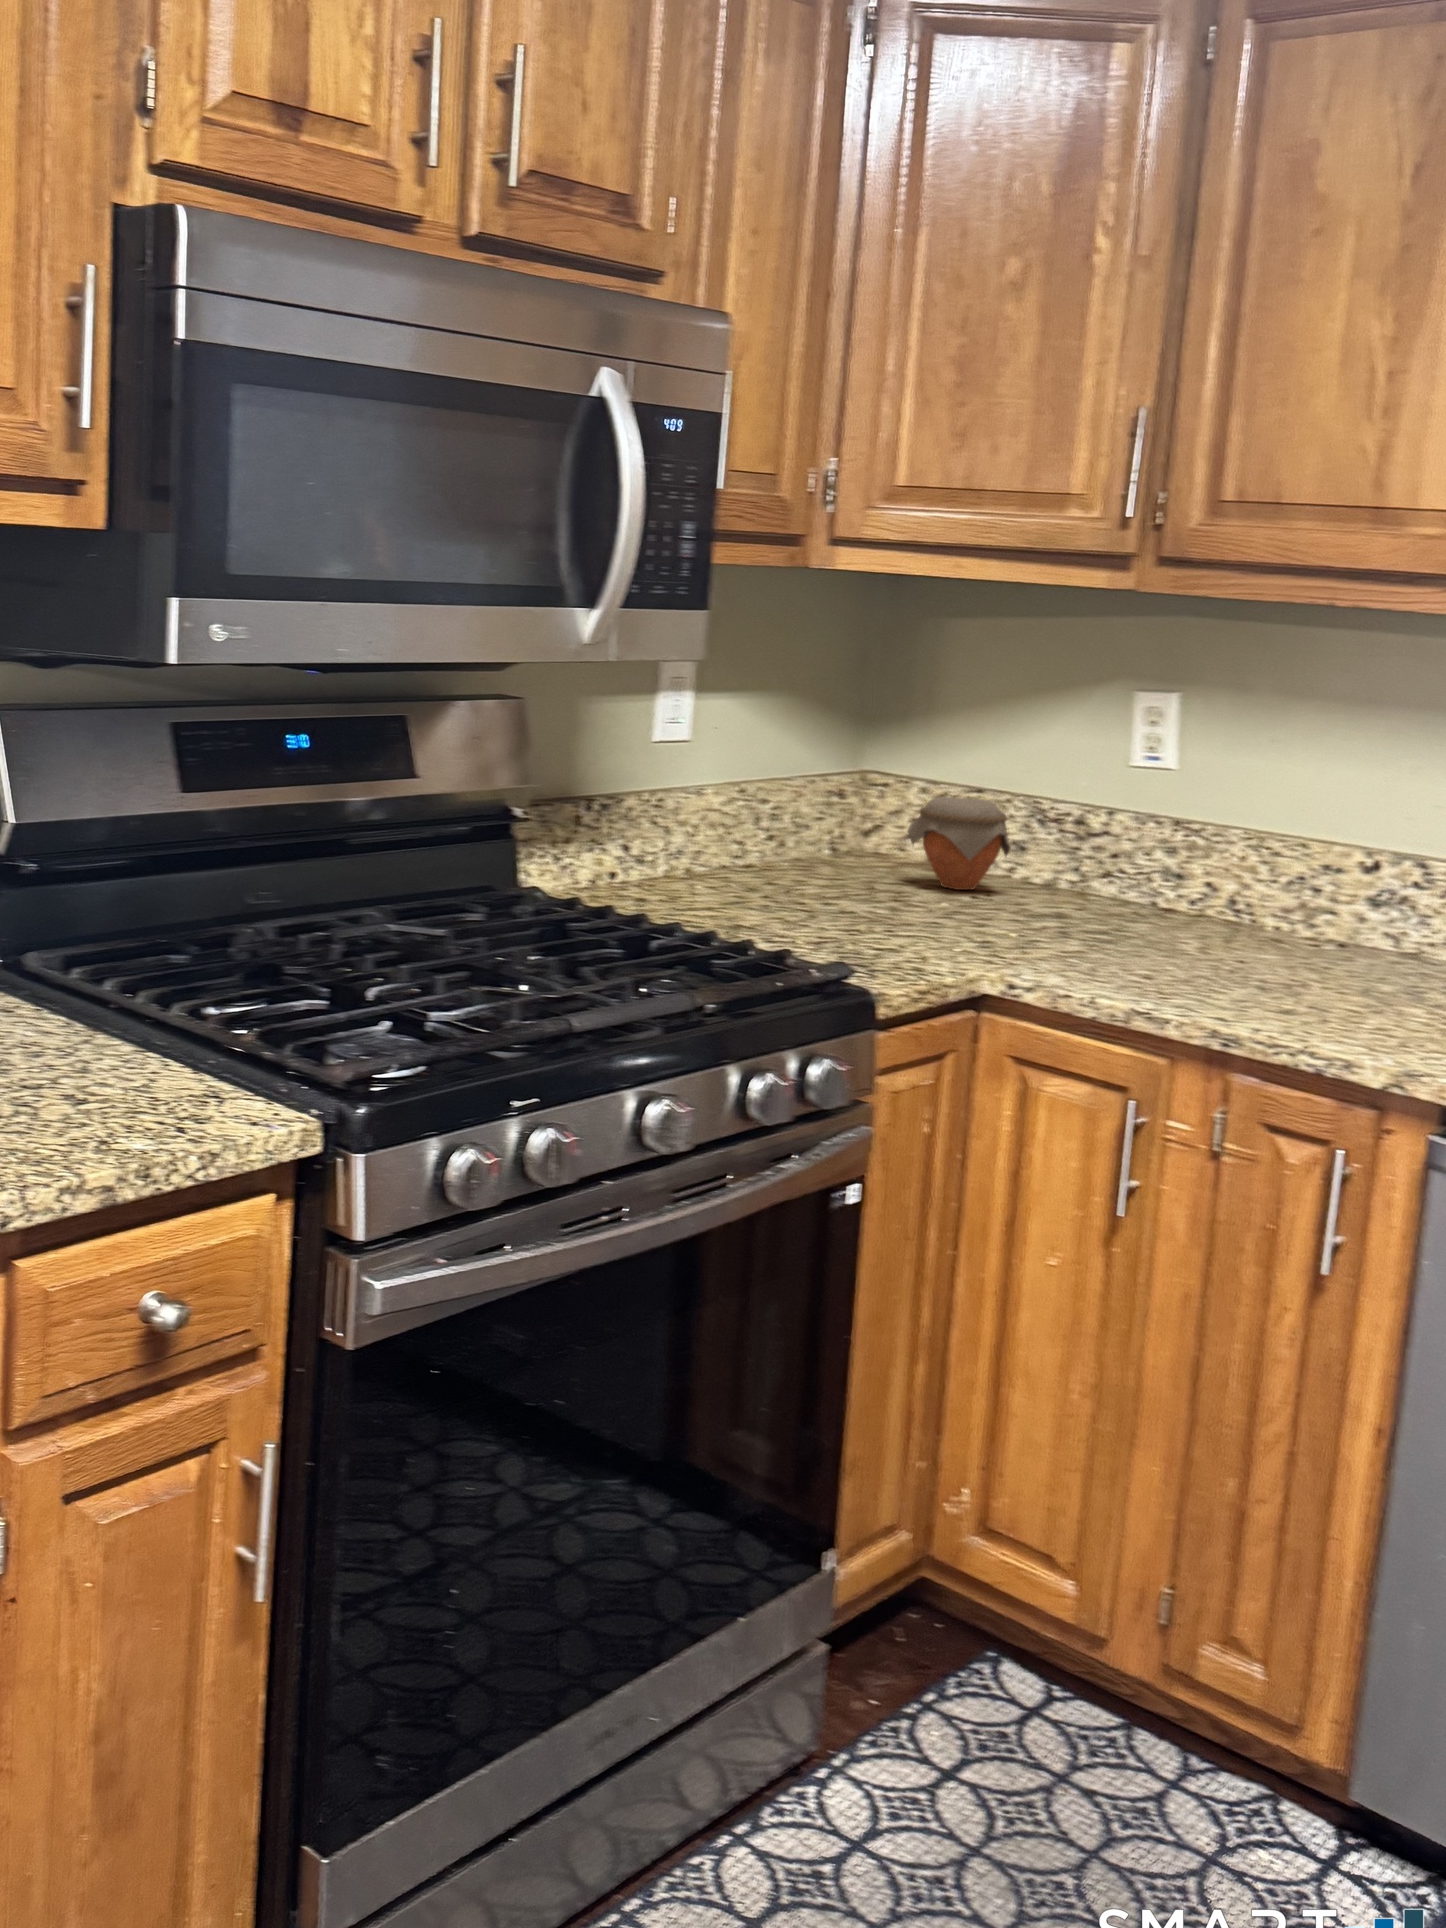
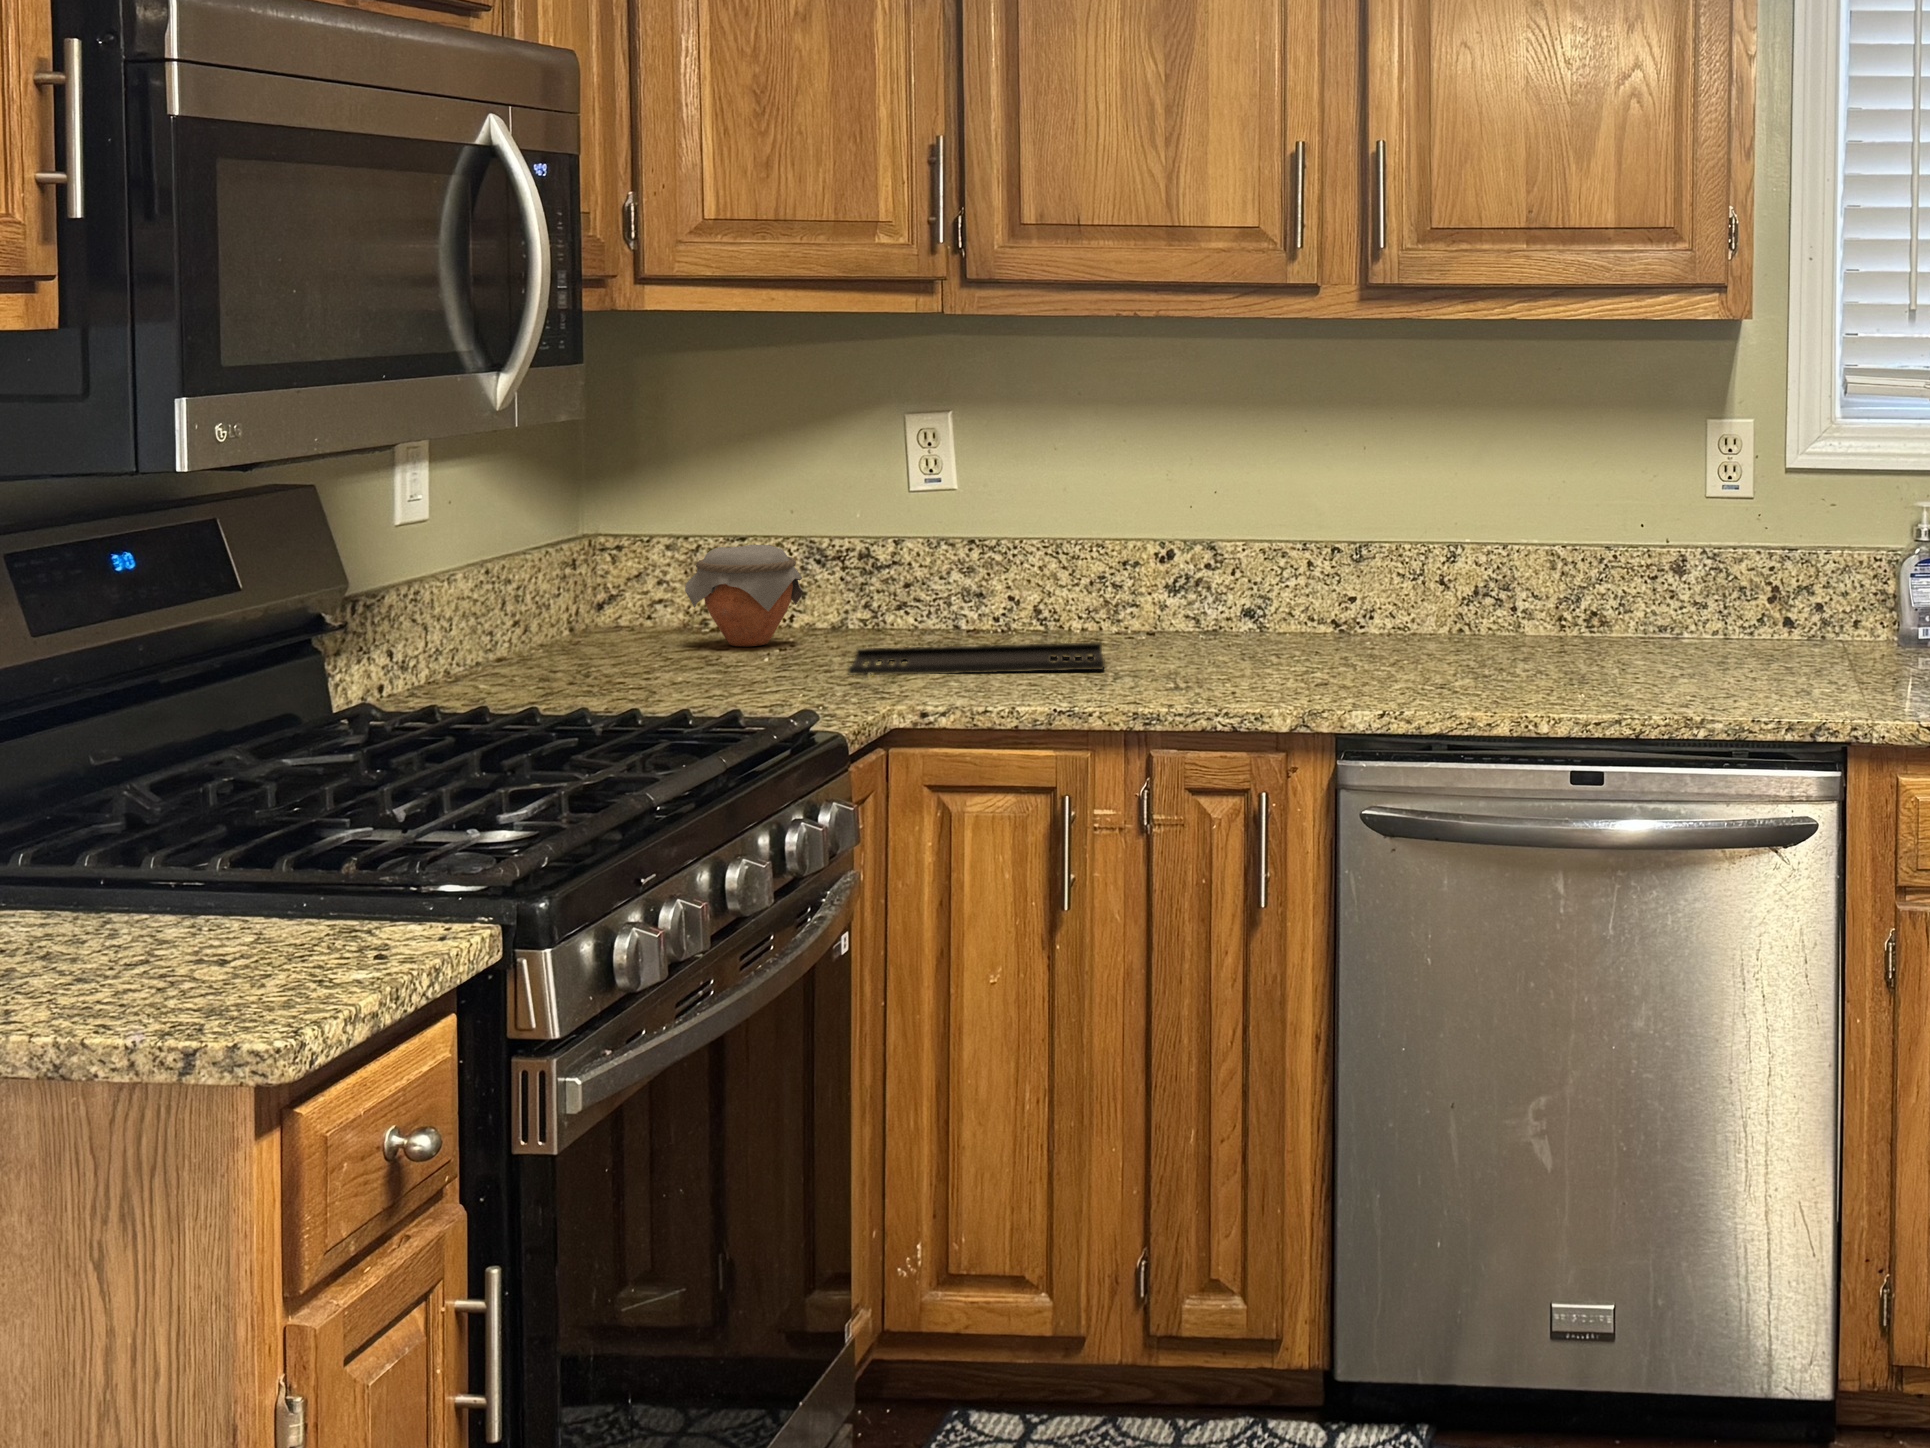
tray: none [996,907,1271,970] -> present [849,642,1105,675]

